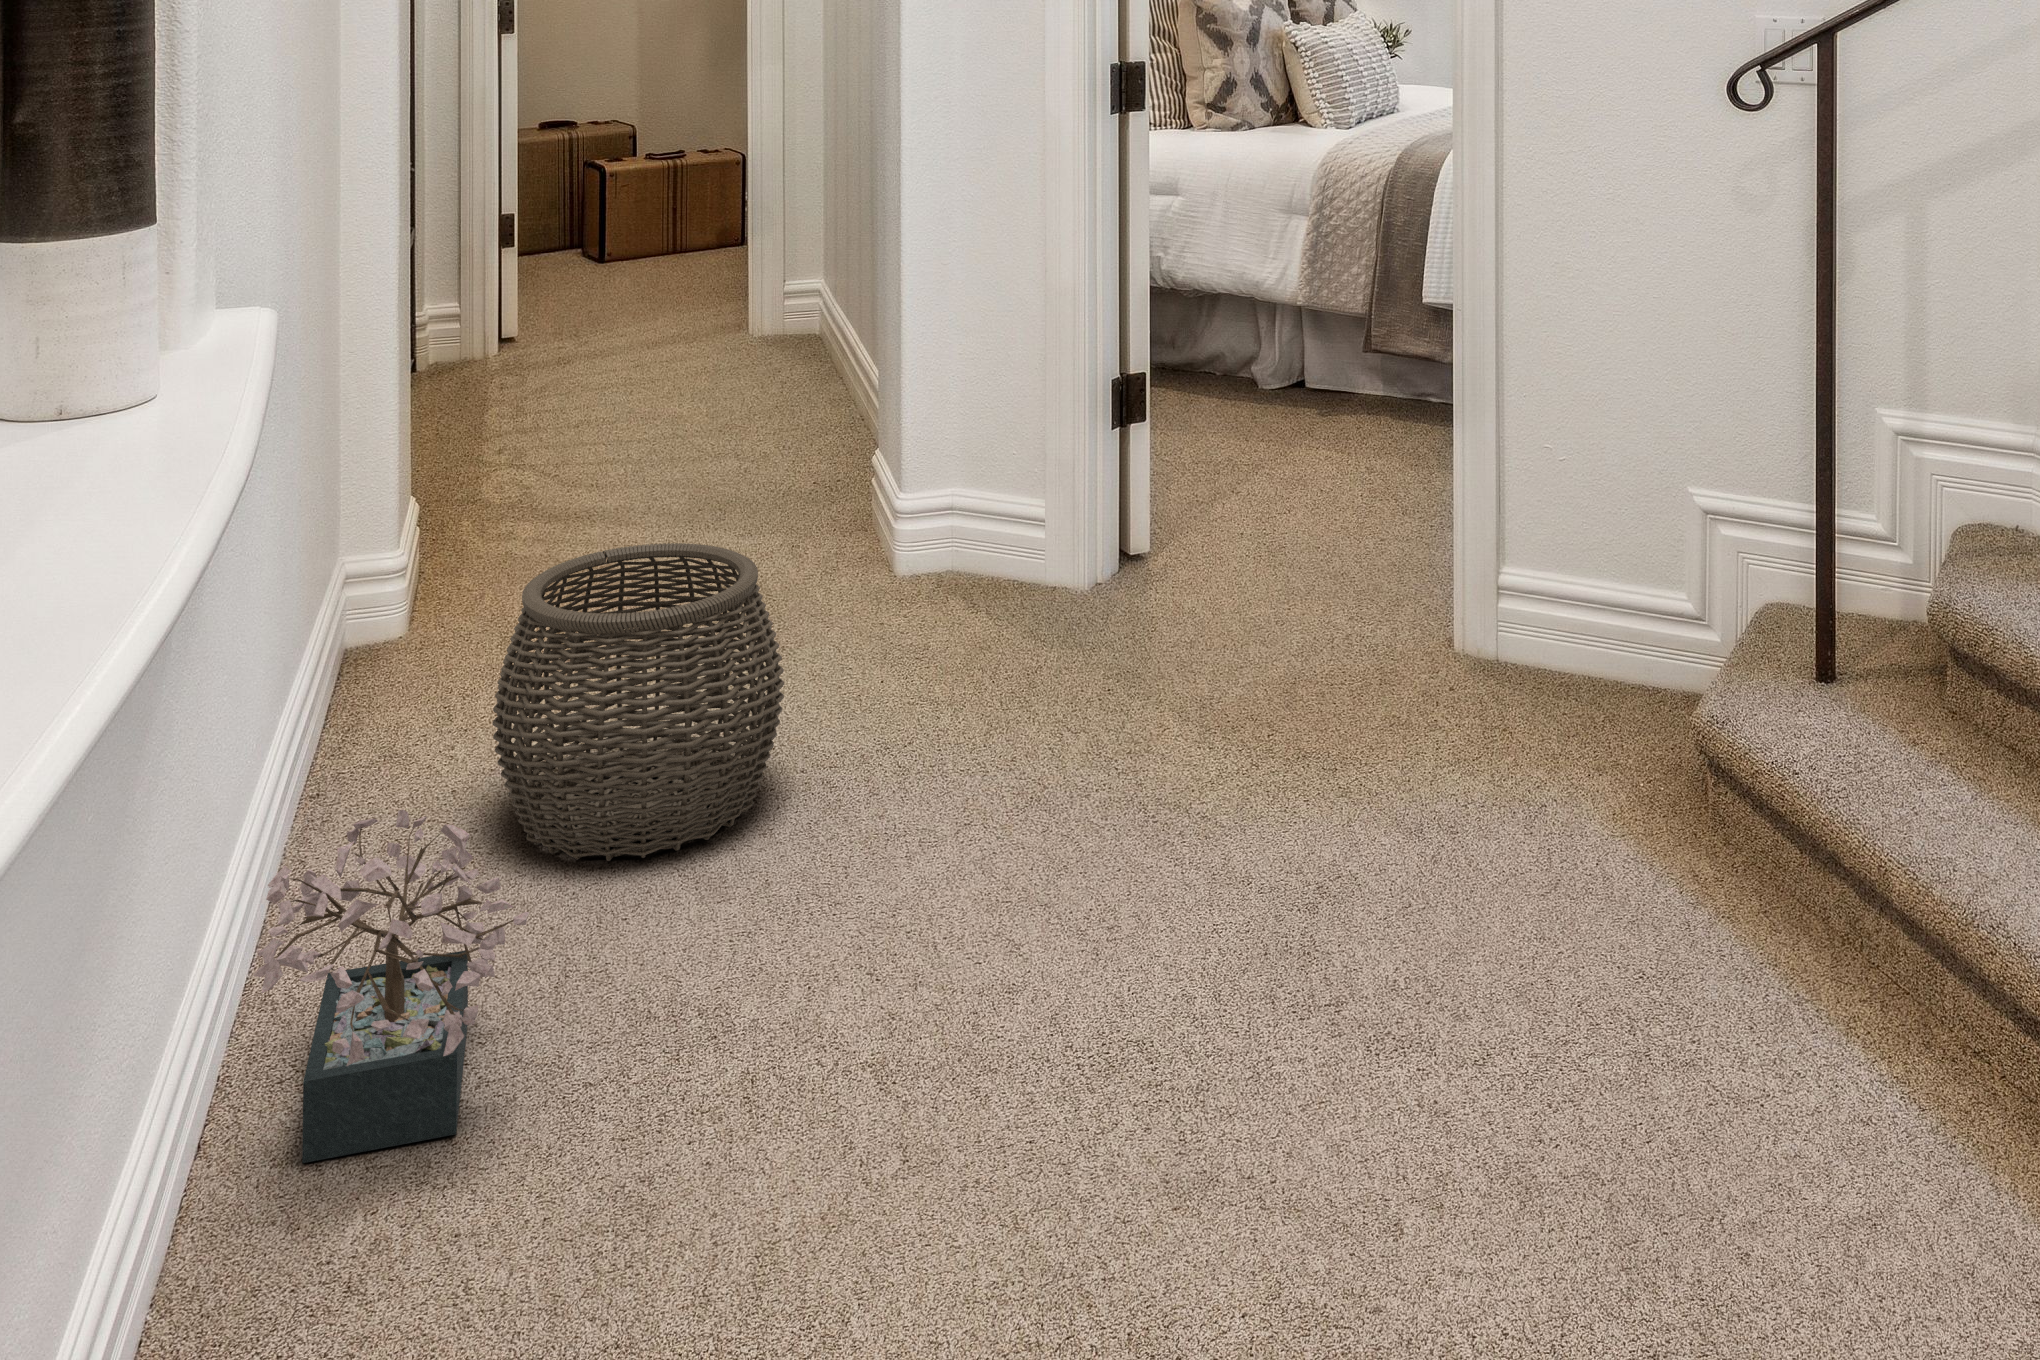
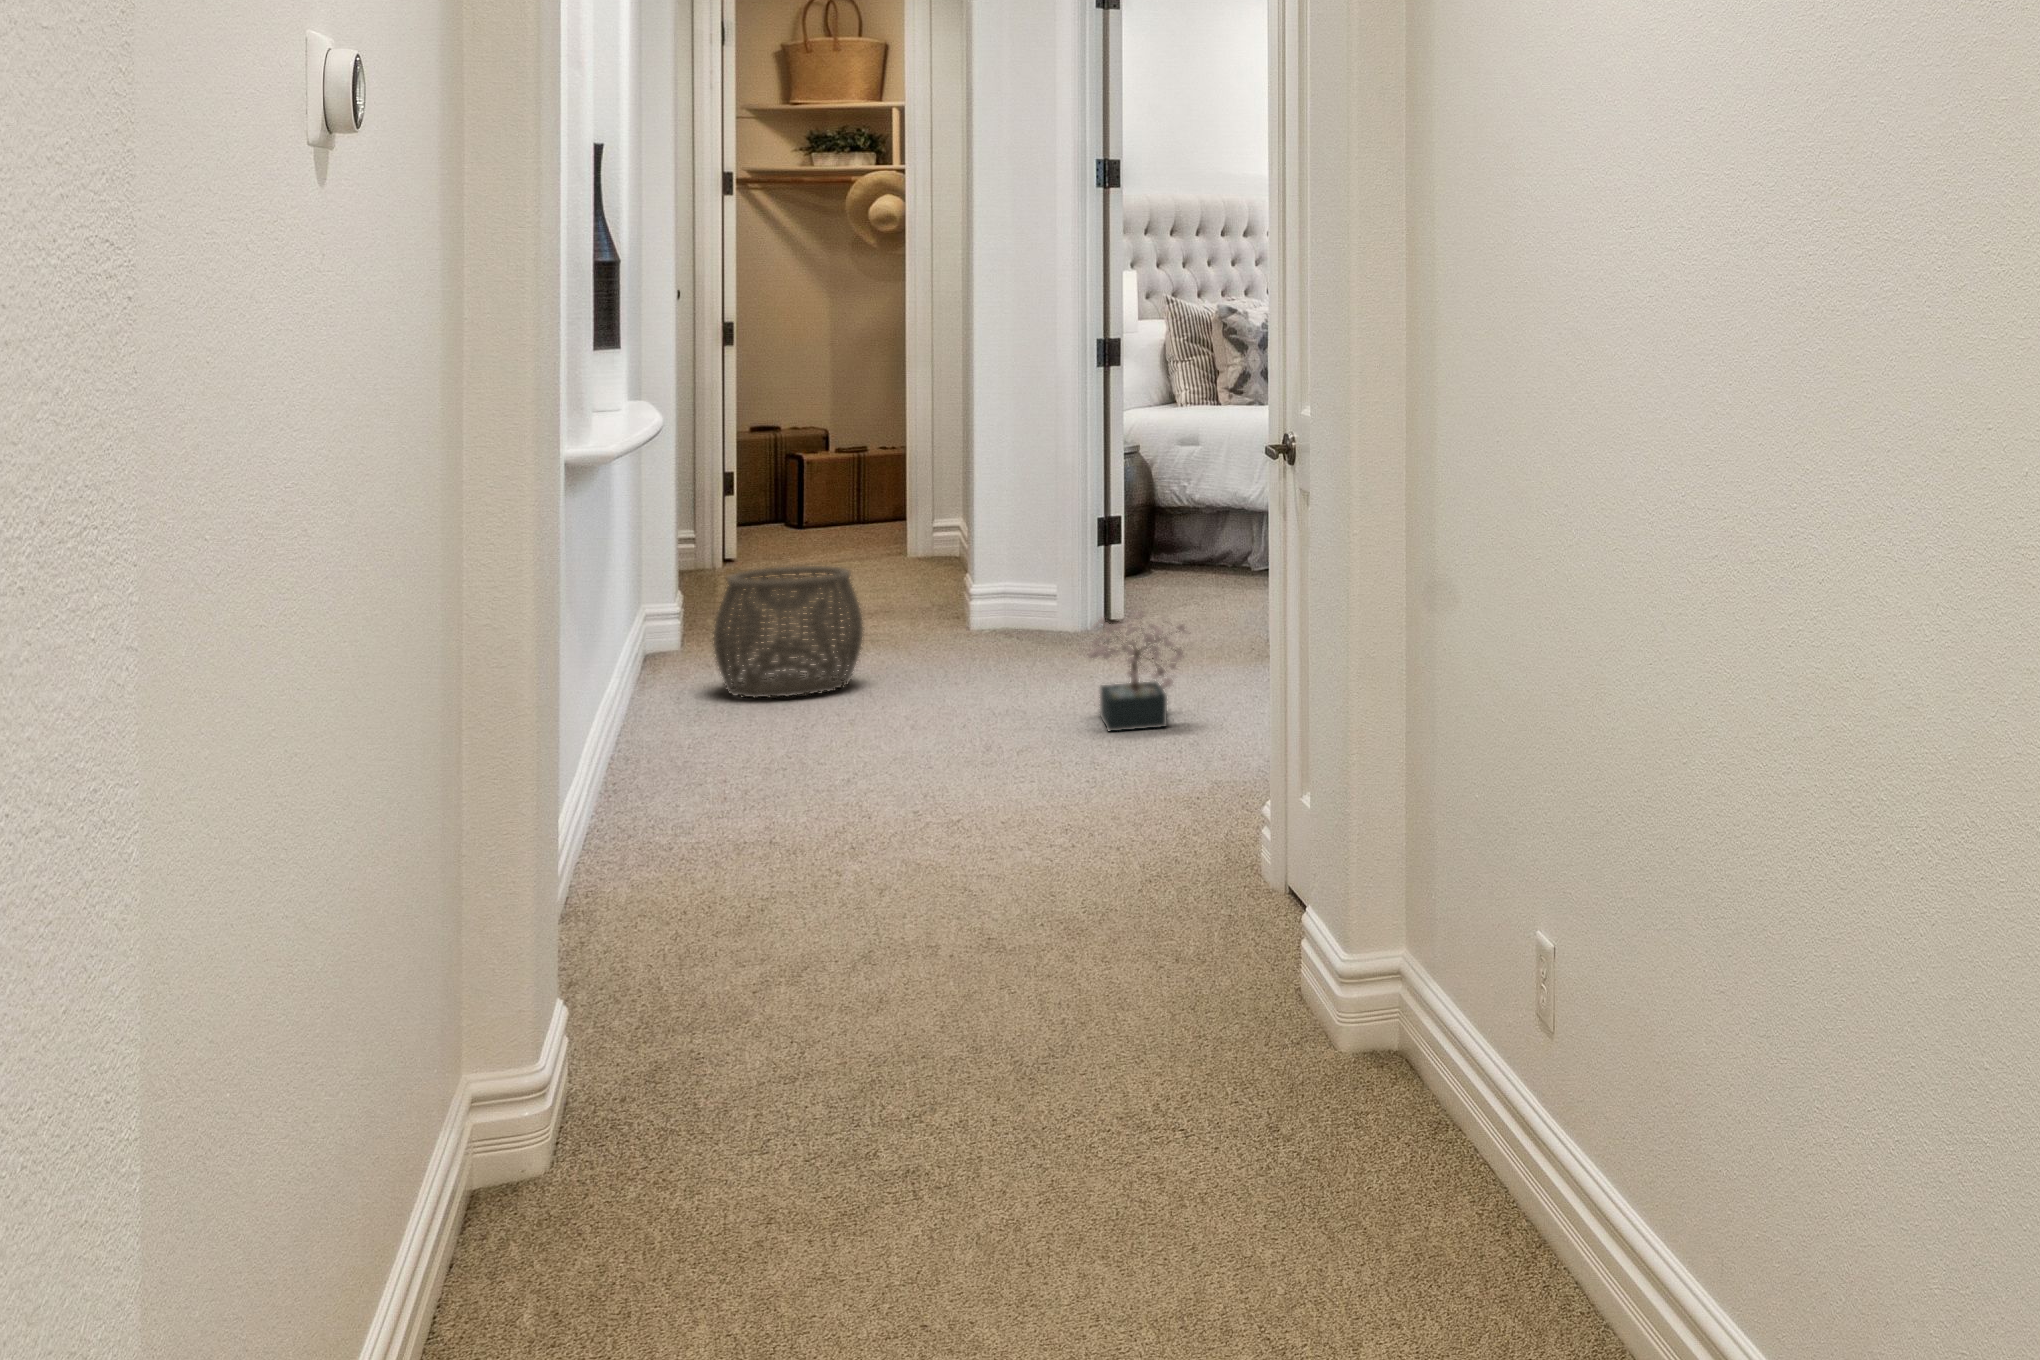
decorative plant: present [253,810,529,1163] -> present [1088,611,1193,731]

